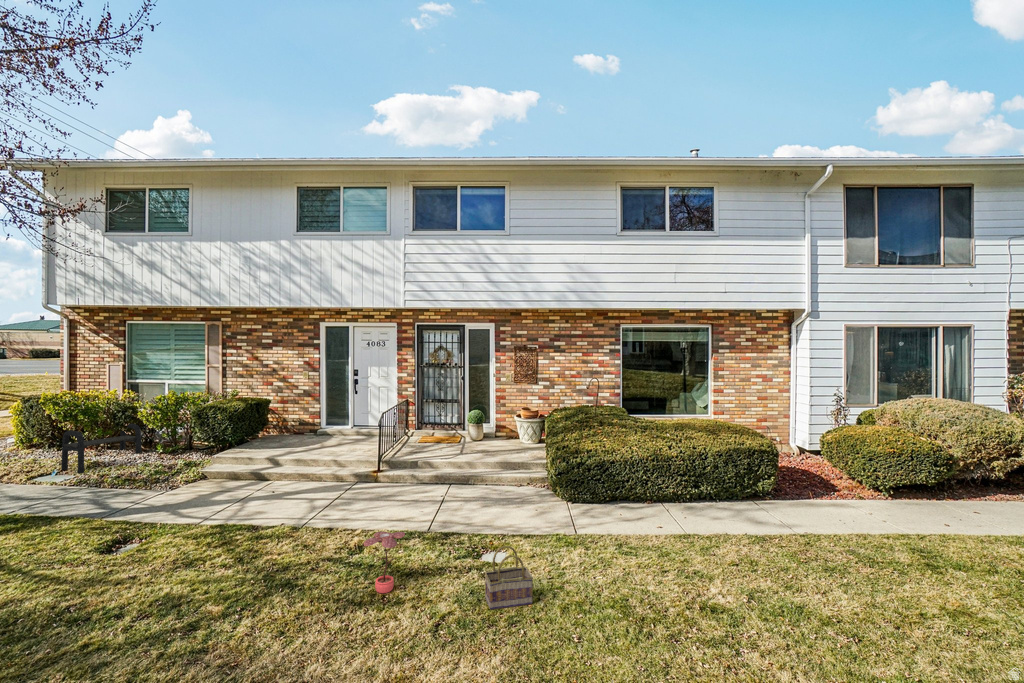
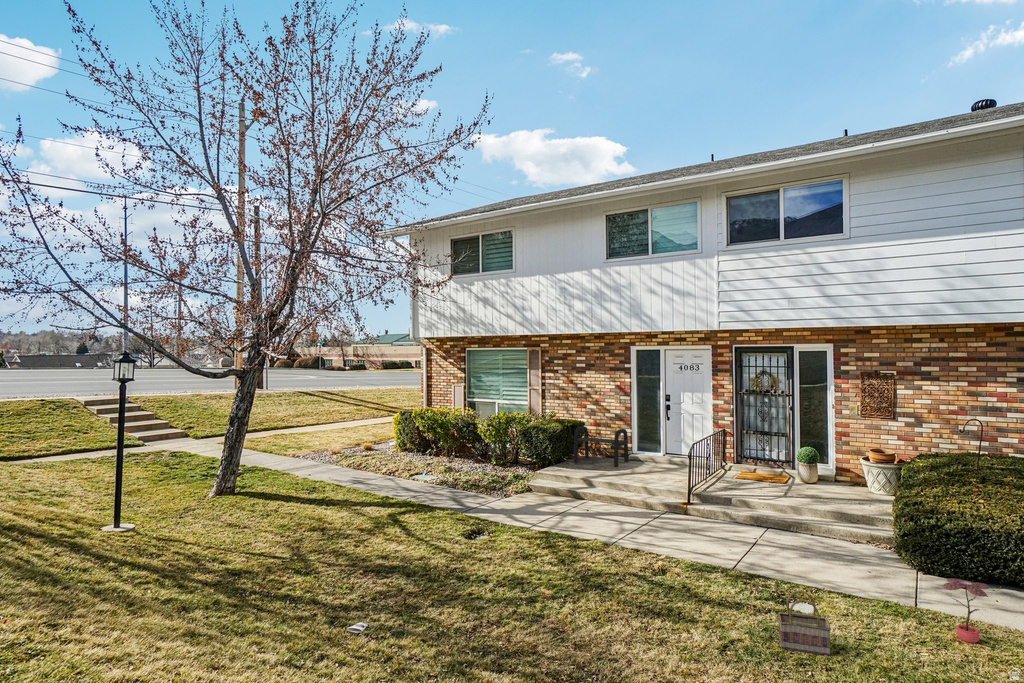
bench: present [61,424,141,473] -> present [574,426,628,467]
potted plant: present [364,531,405,593] -> present [943,578,989,643]

